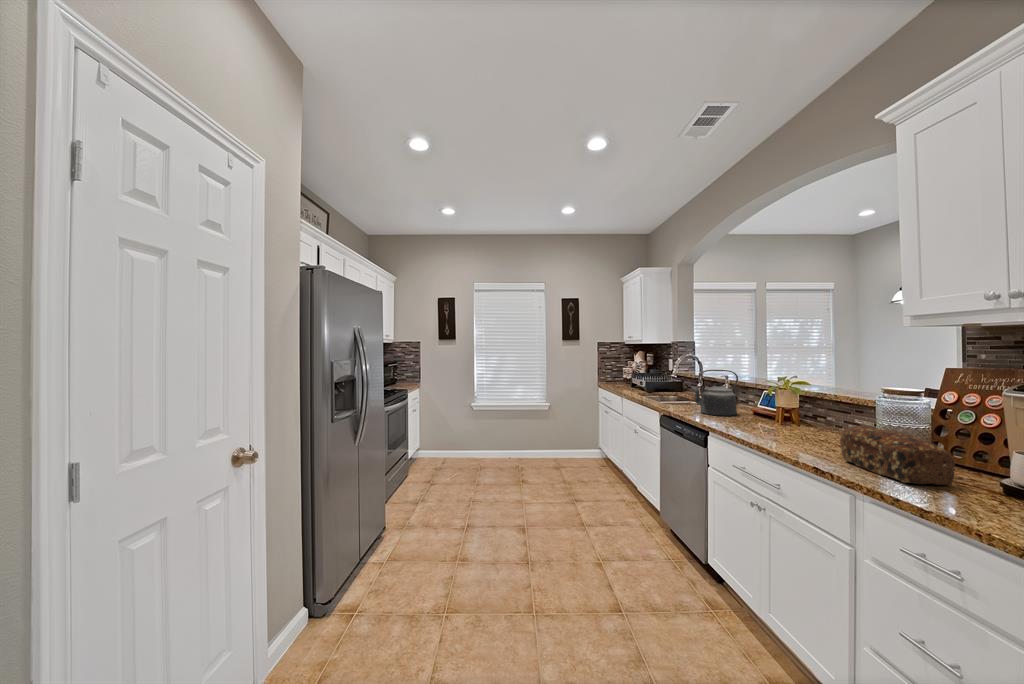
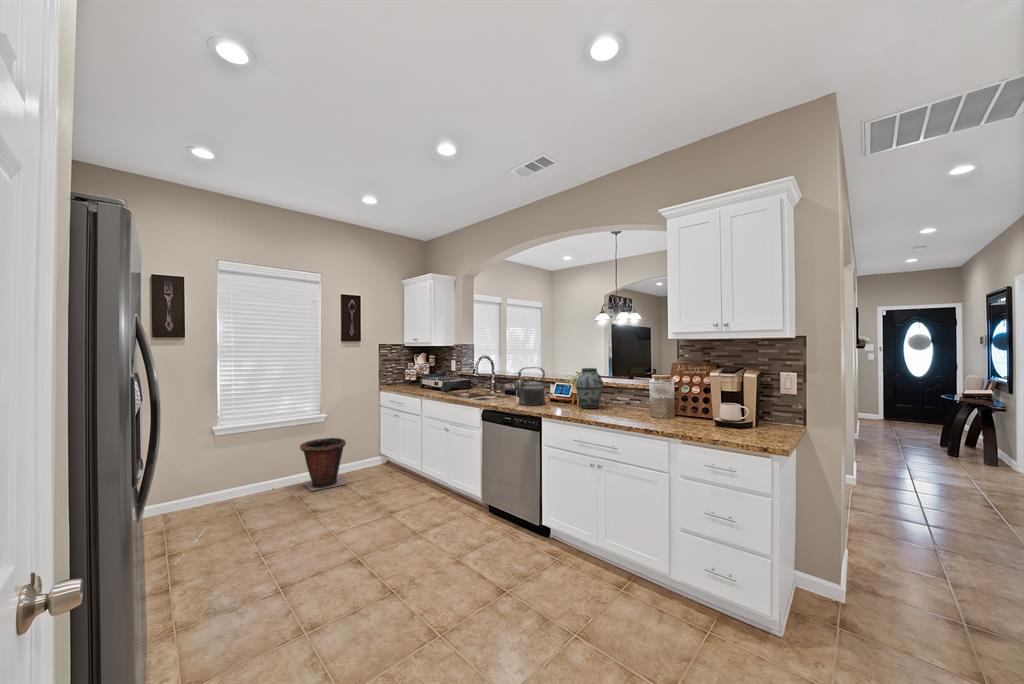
vase: none [769,374,816,430] -> present [575,368,603,409]
waste bin: none [528,421,562,463] -> present [300,438,346,491]
bread loaf: present [840,426,955,485] -> none [645,398,701,428]

